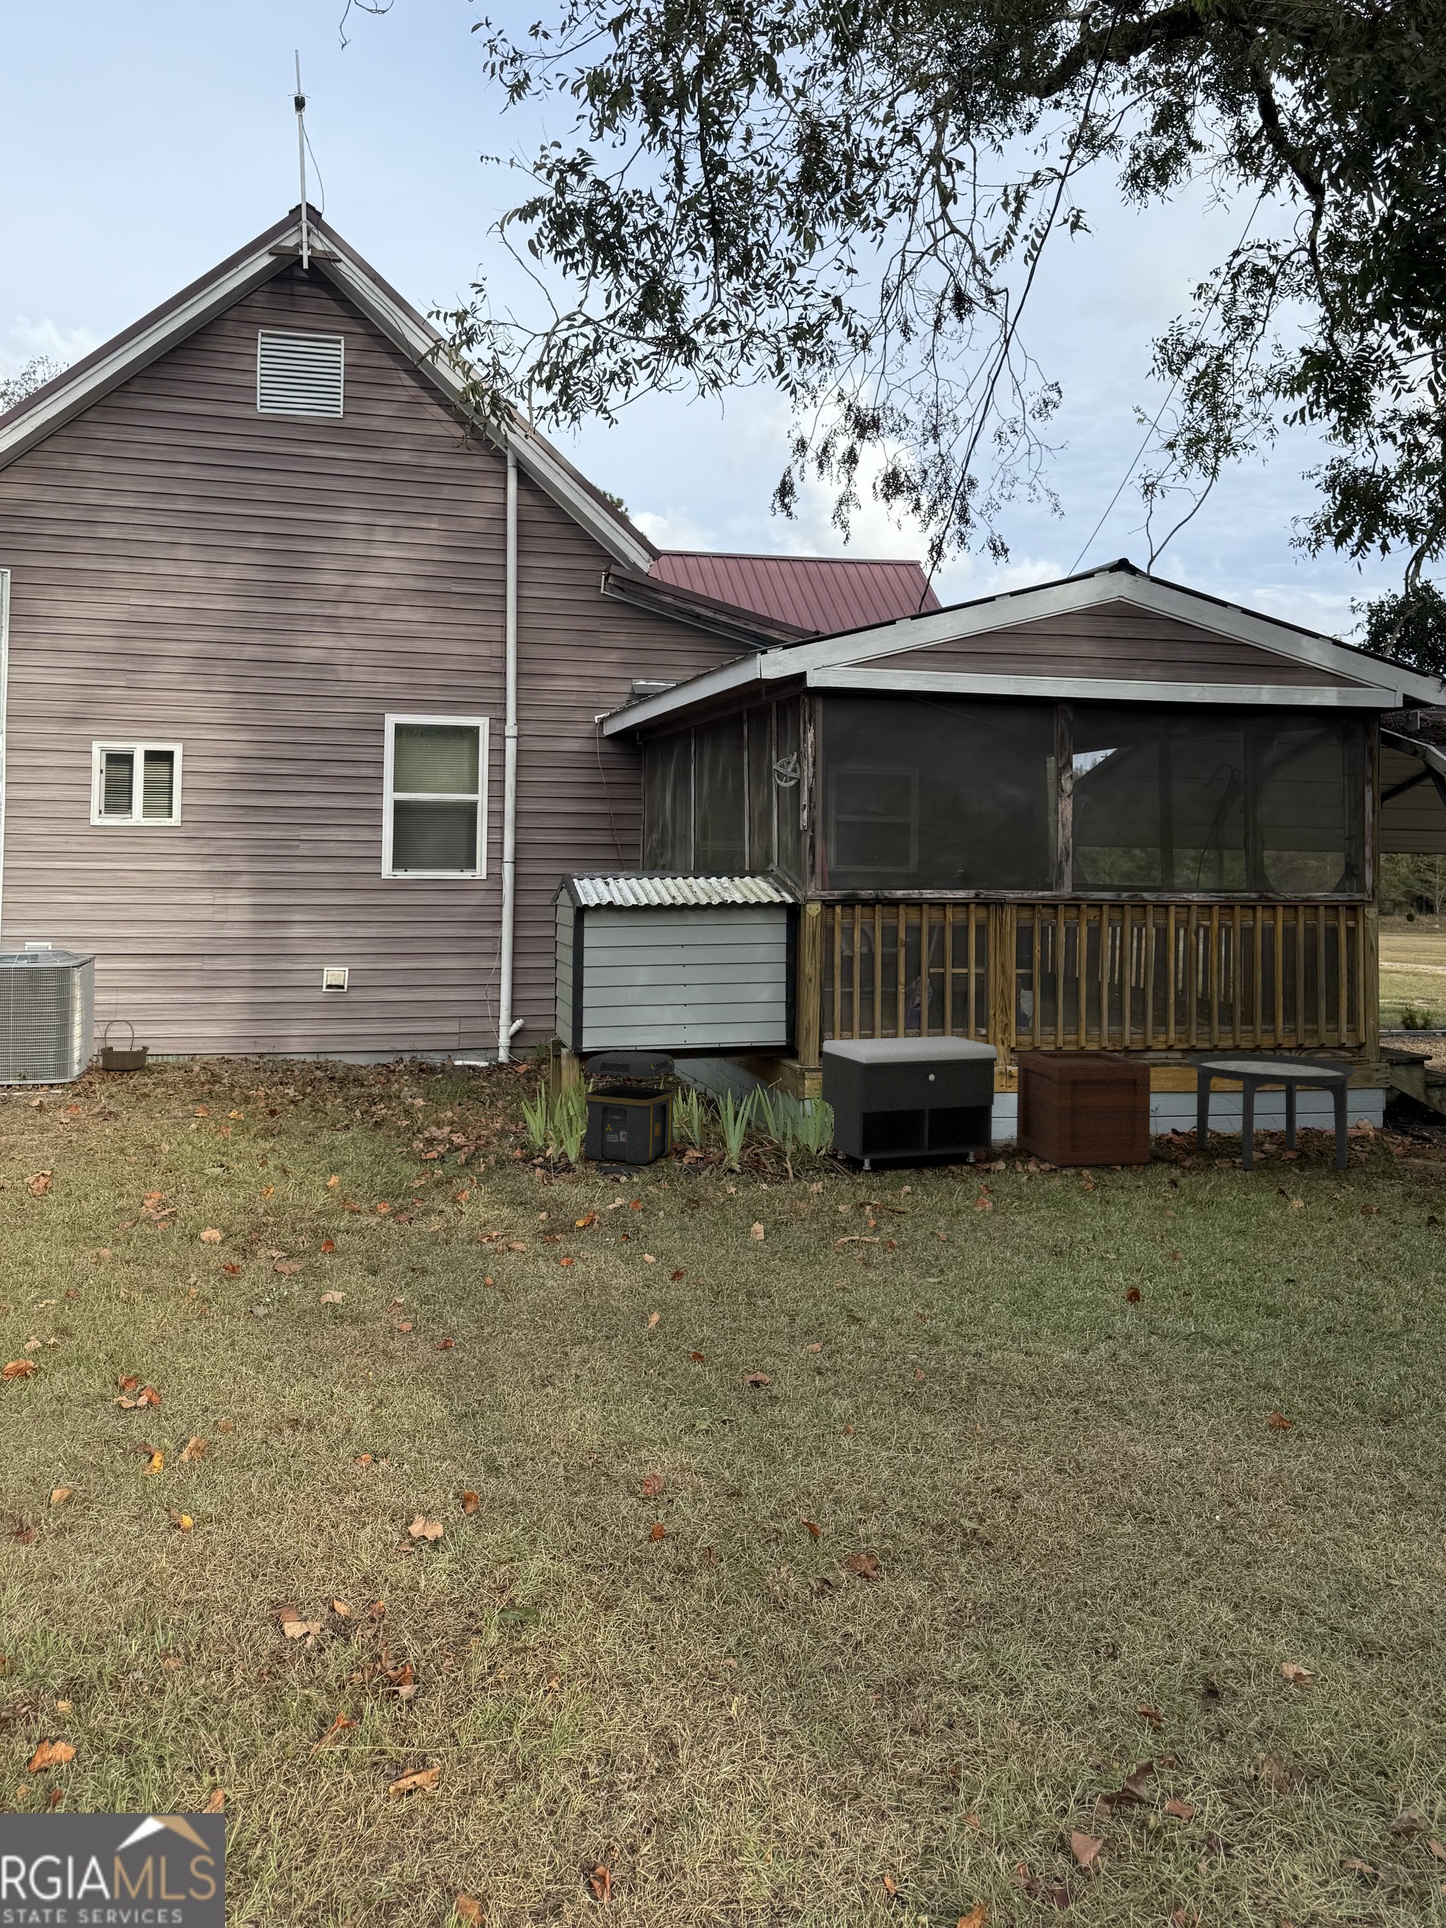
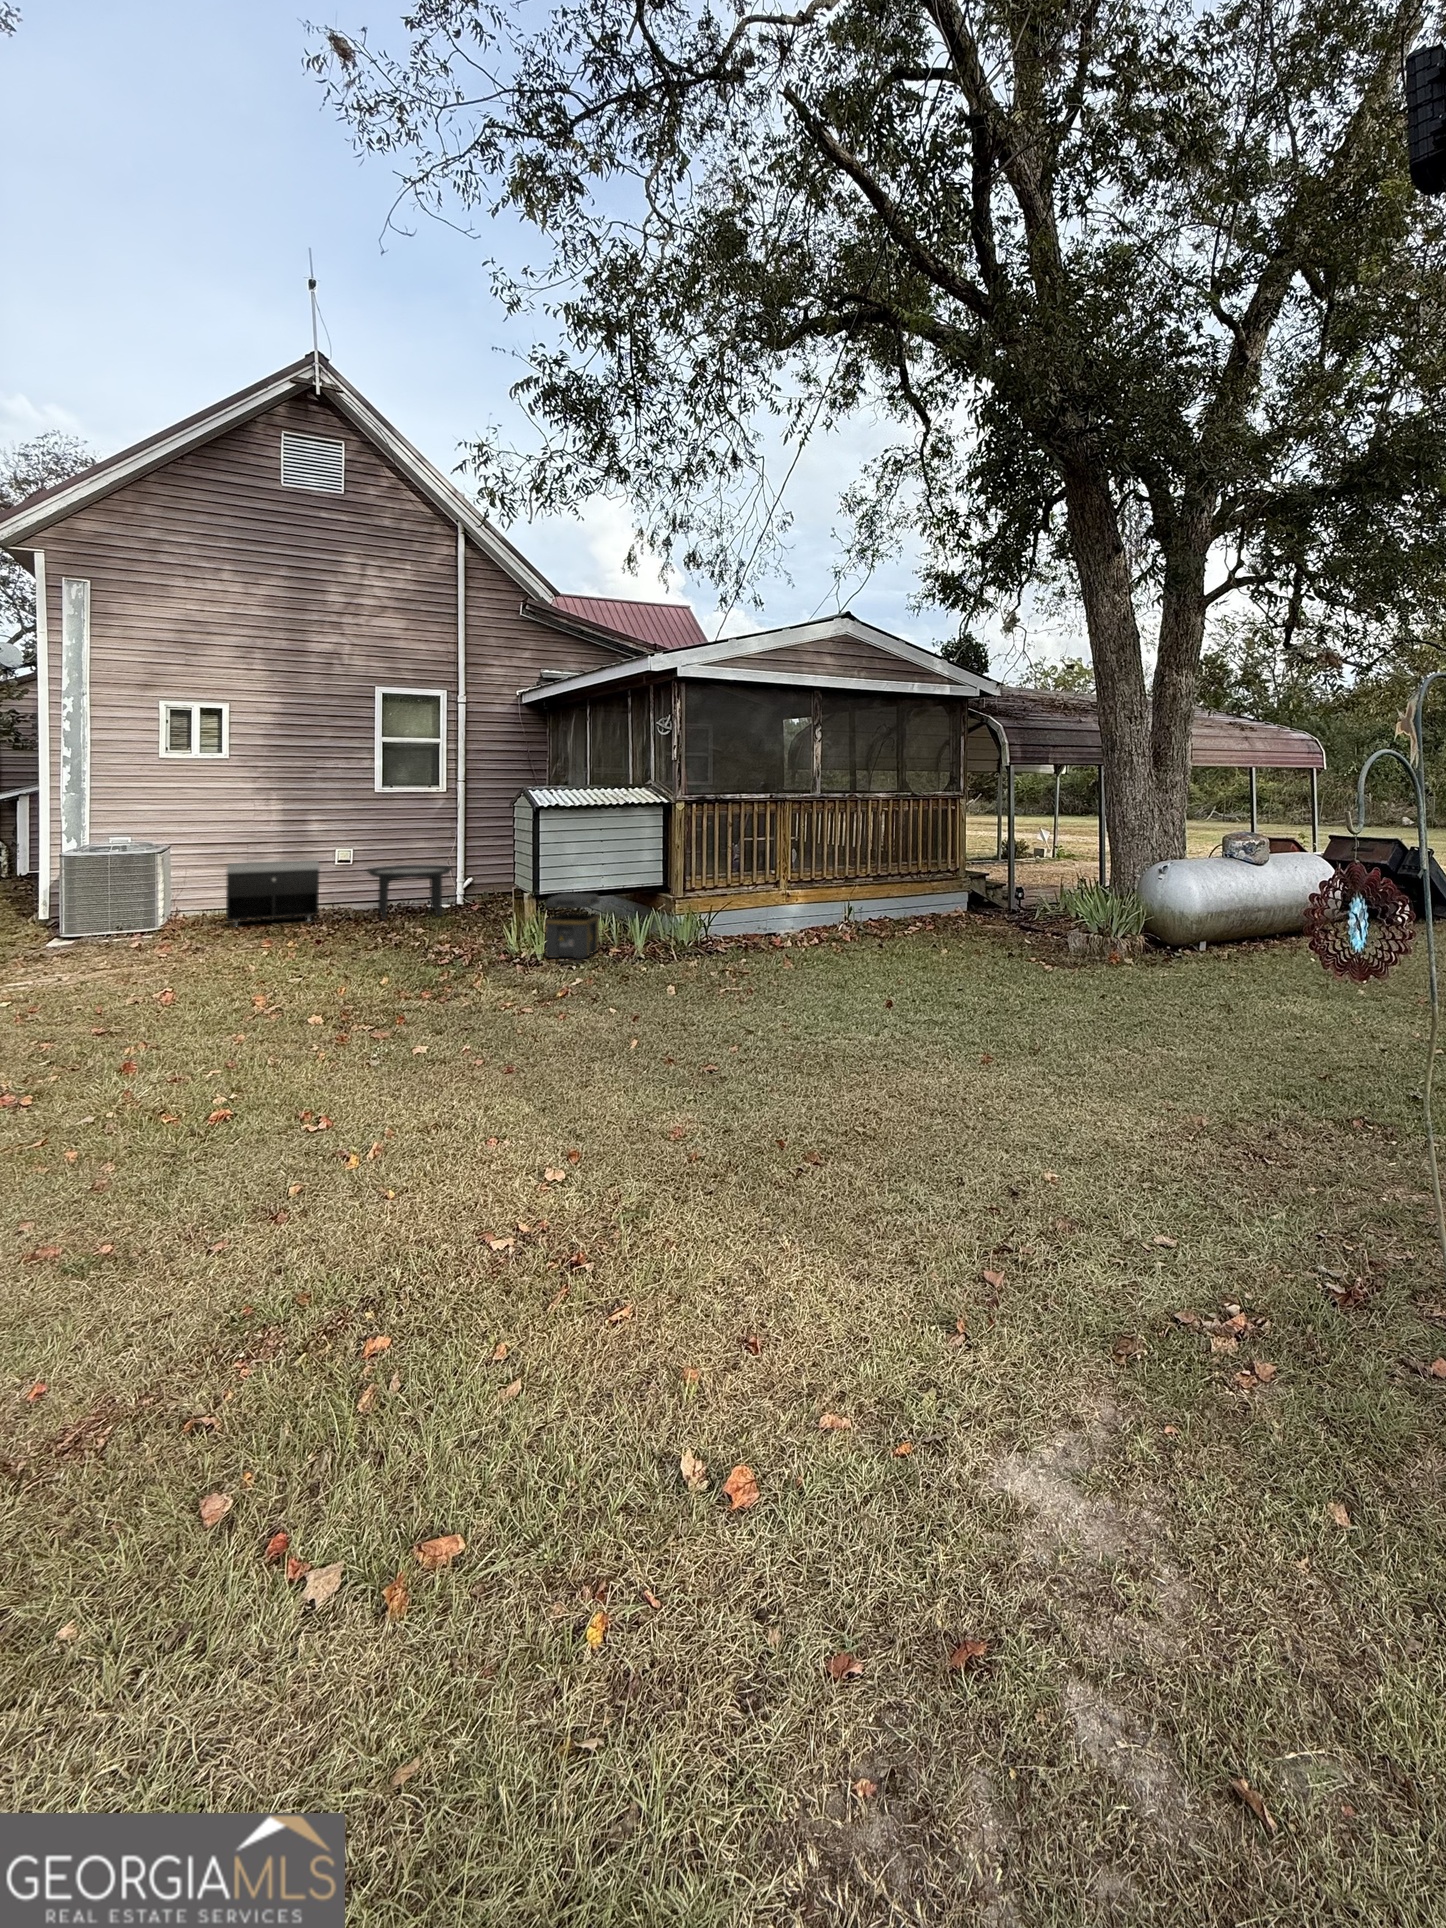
basket: present [100,1019,149,1070] -> none [167,889,206,926]
storage bench: present [822,1036,997,1170] -> present [226,860,320,926]
wooden crate: present [1017,1051,1150,1167] -> none [790,879,862,942]
round table: present [1187,1053,1357,1170] -> present [367,865,453,920]

